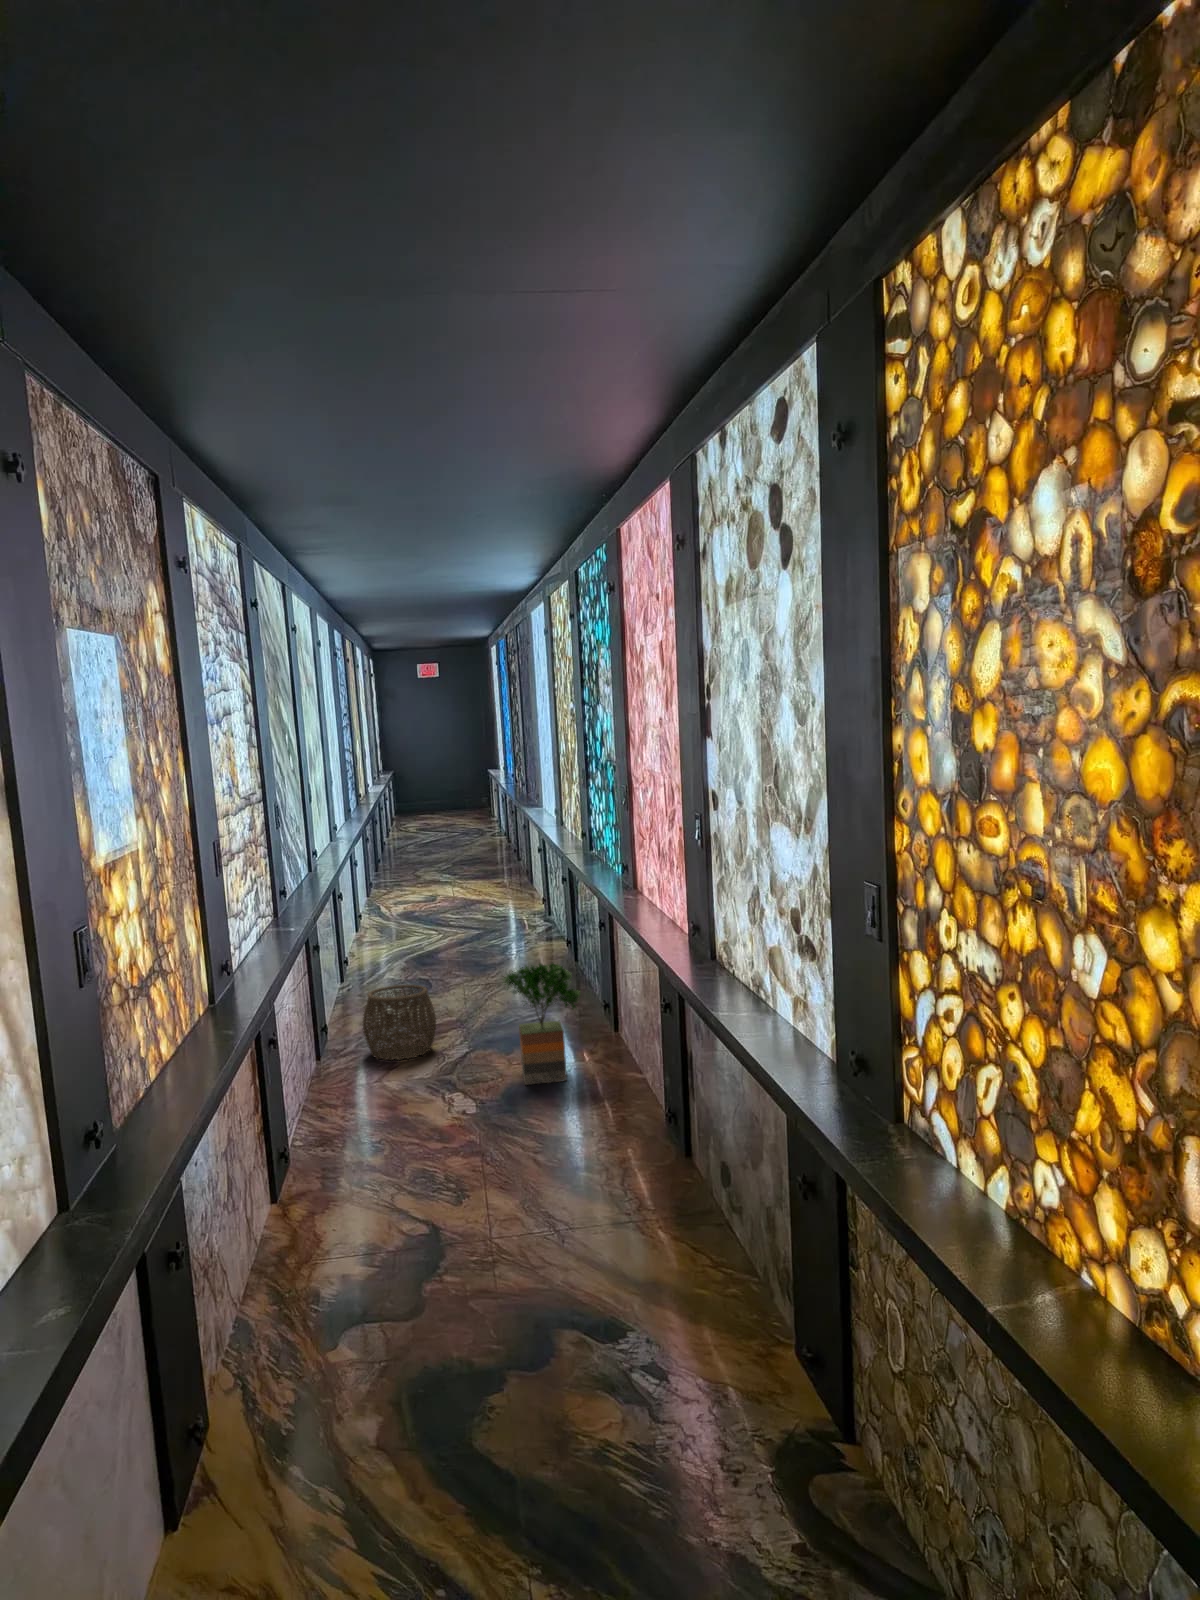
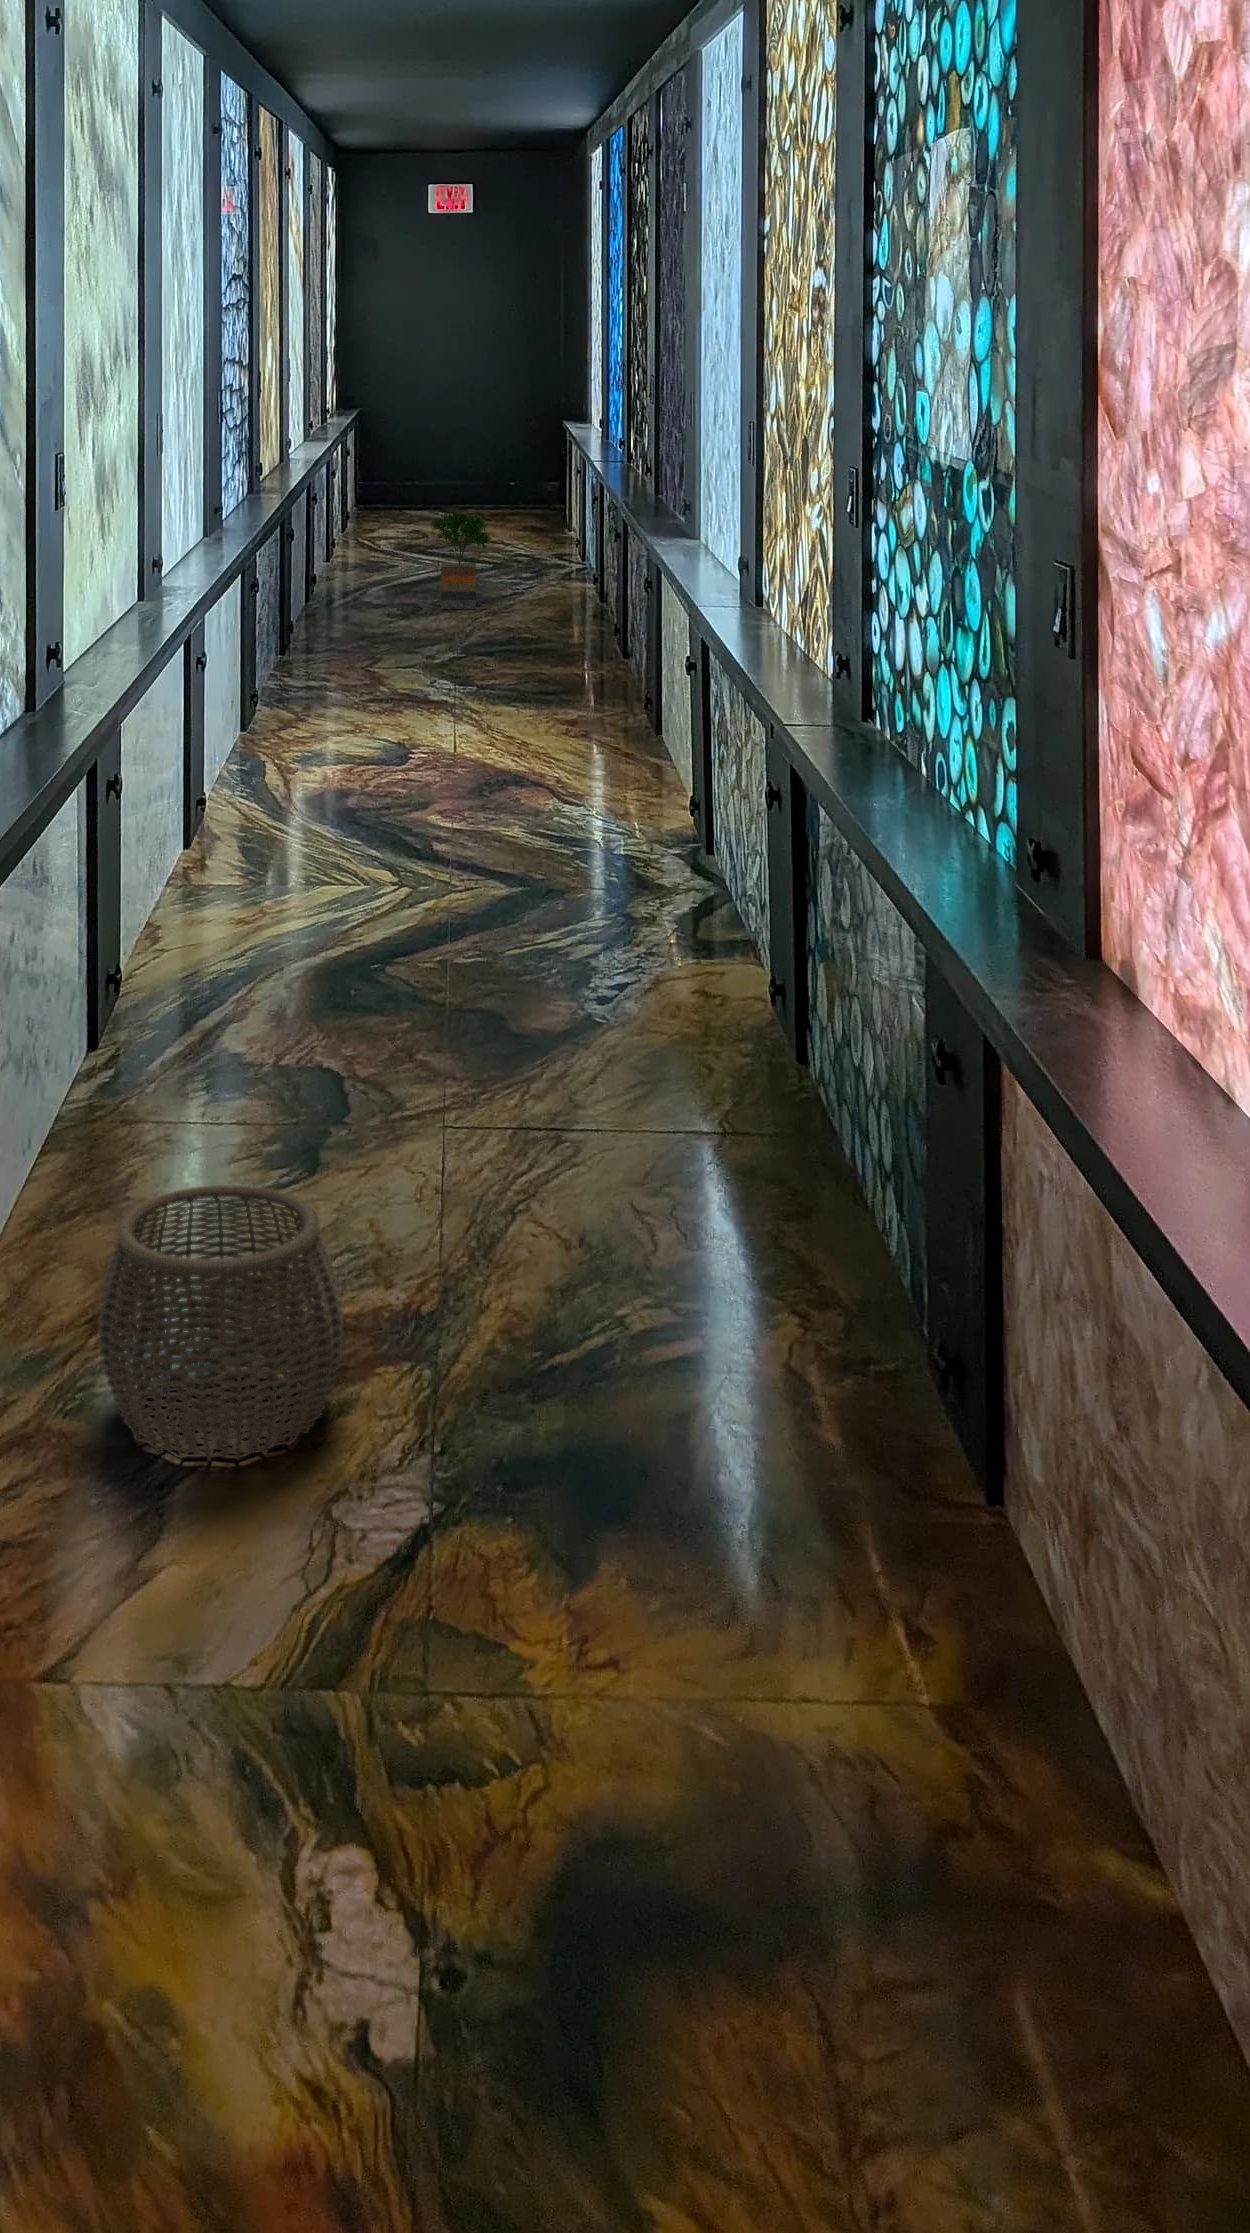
potted tree: present [503,963,580,1085] -> present [430,513,492,609]

